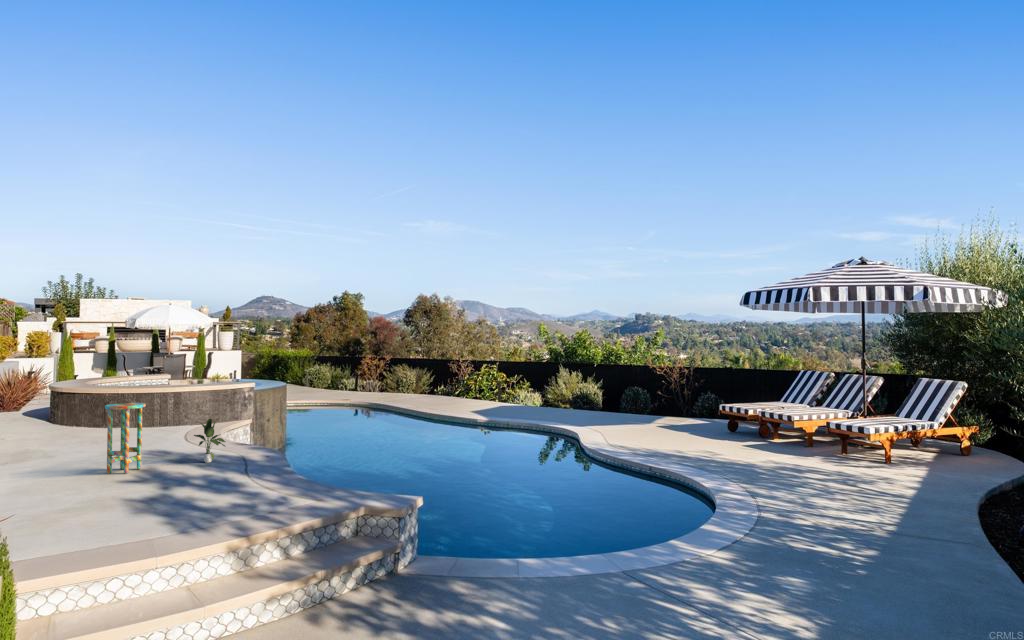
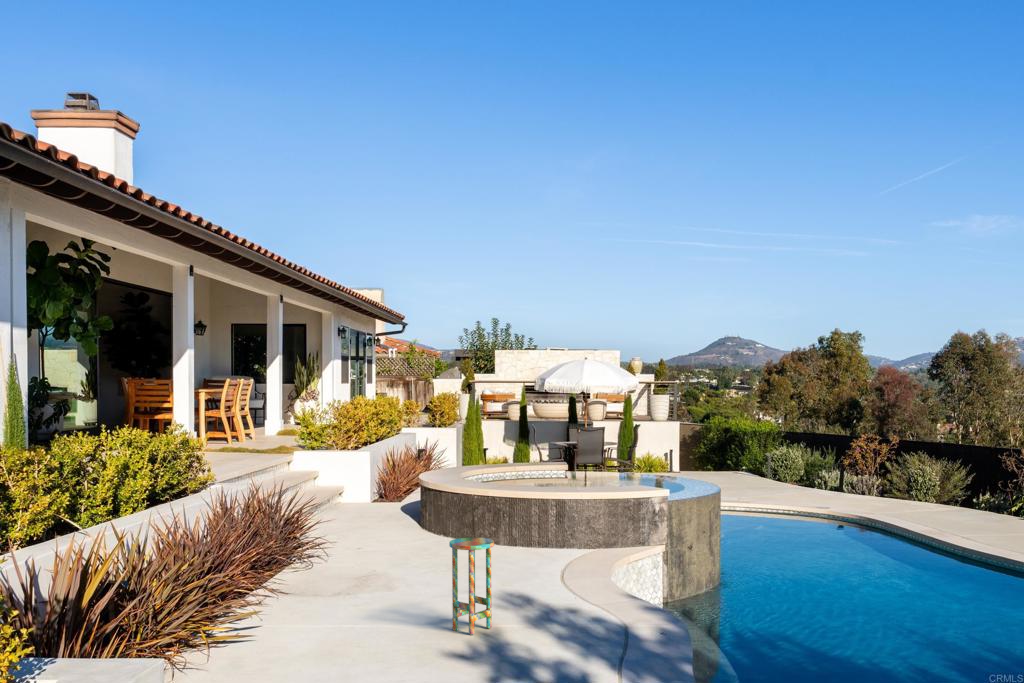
potted plant: present [194,419,226,463] -> none [551,568,595,631]

